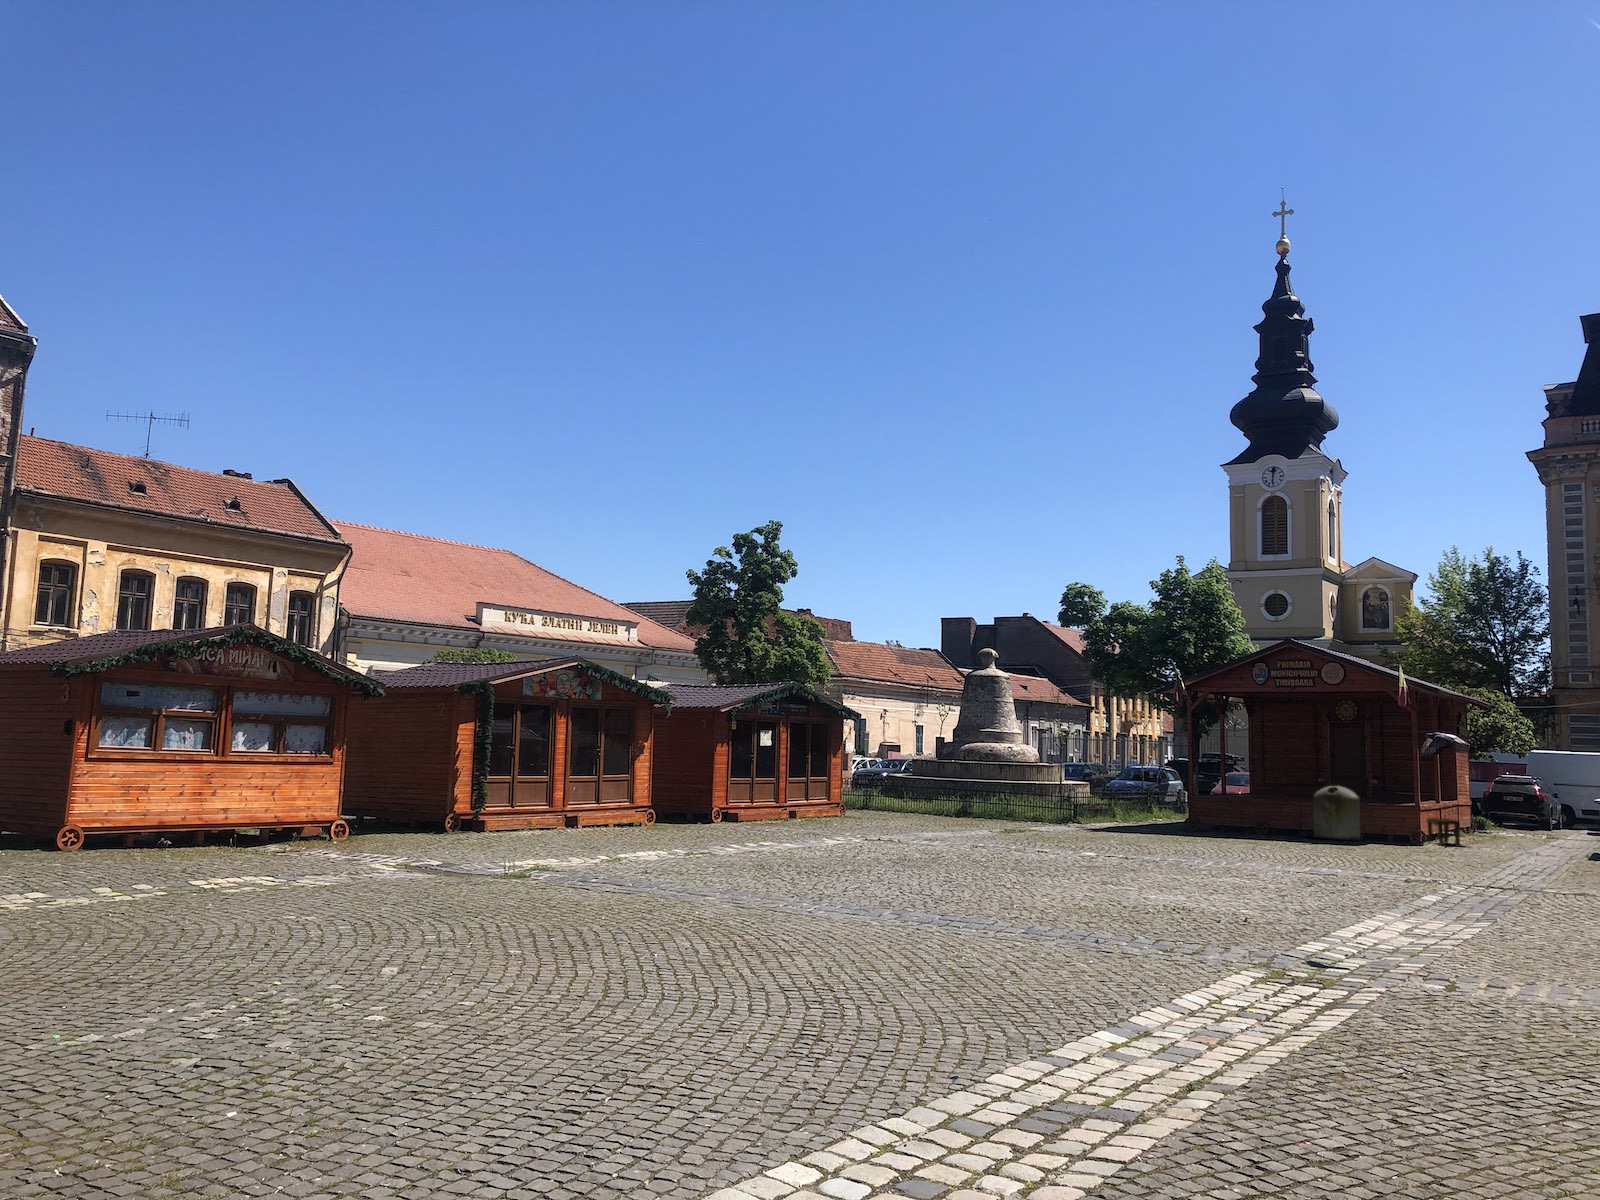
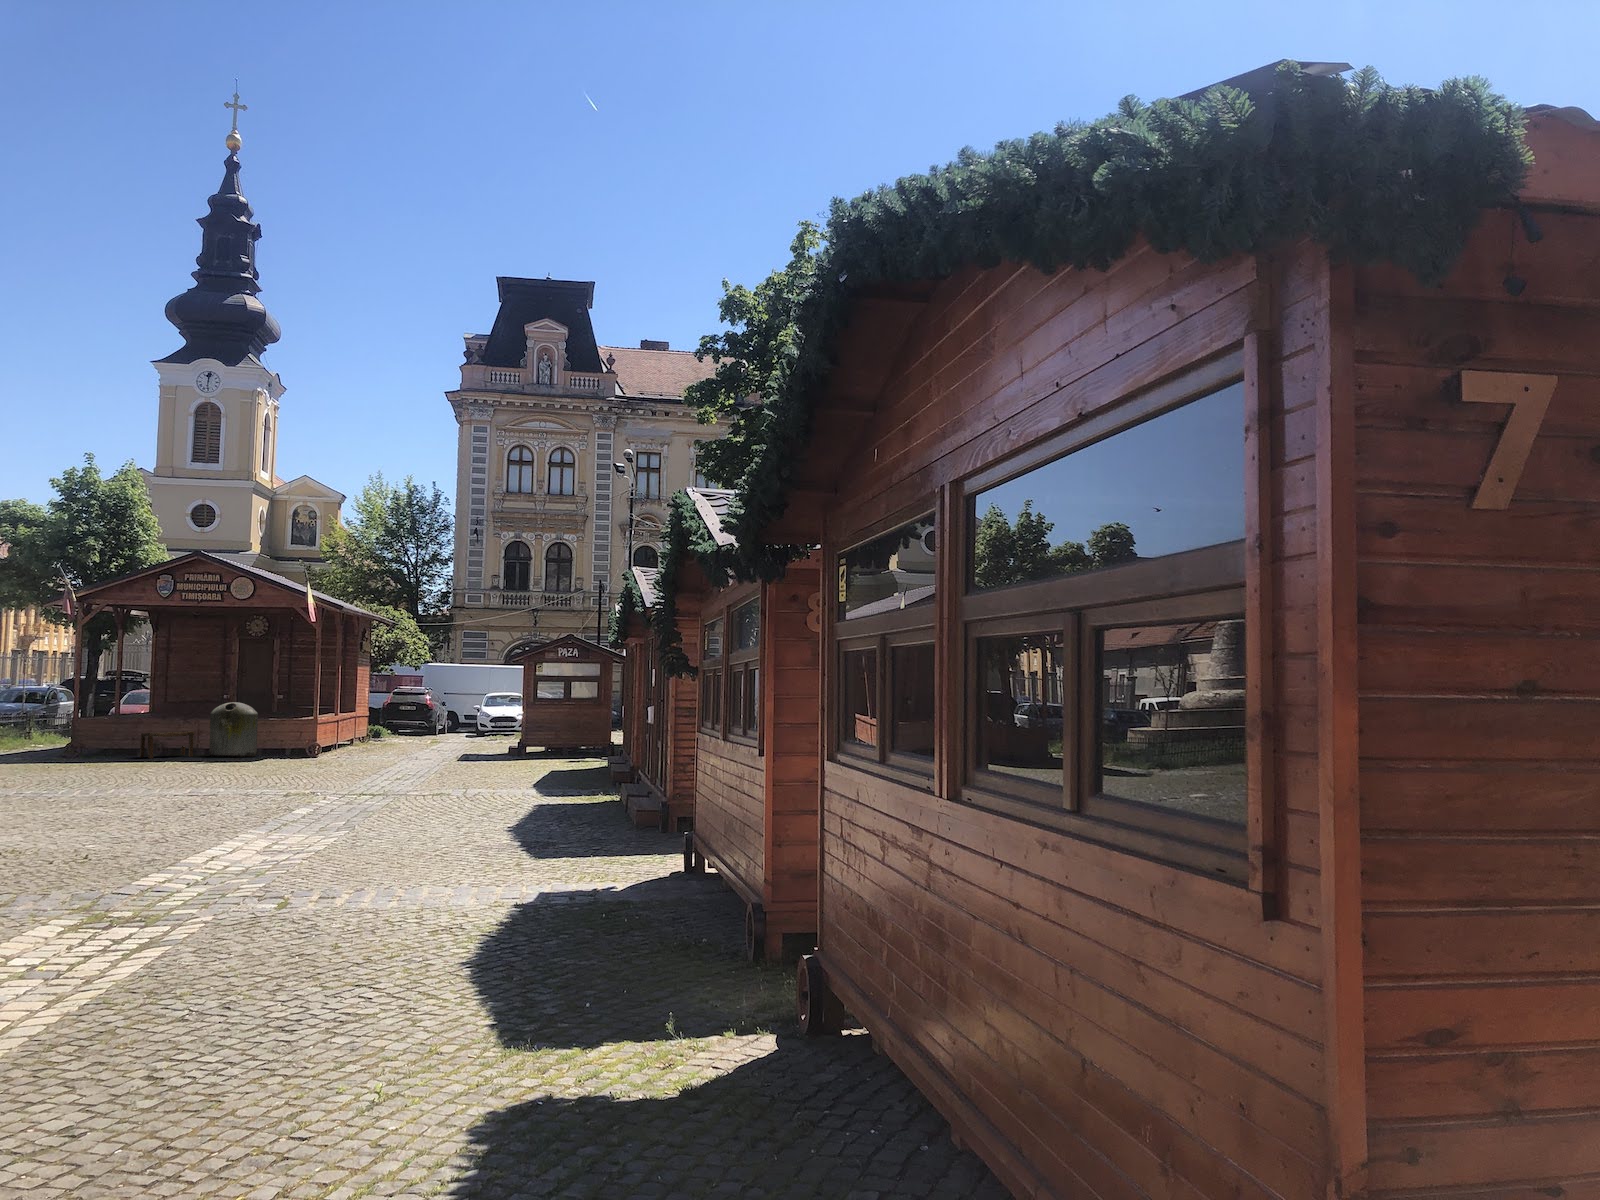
bench: present [1427,818,1460,847] -> present [140,731,194,759]

